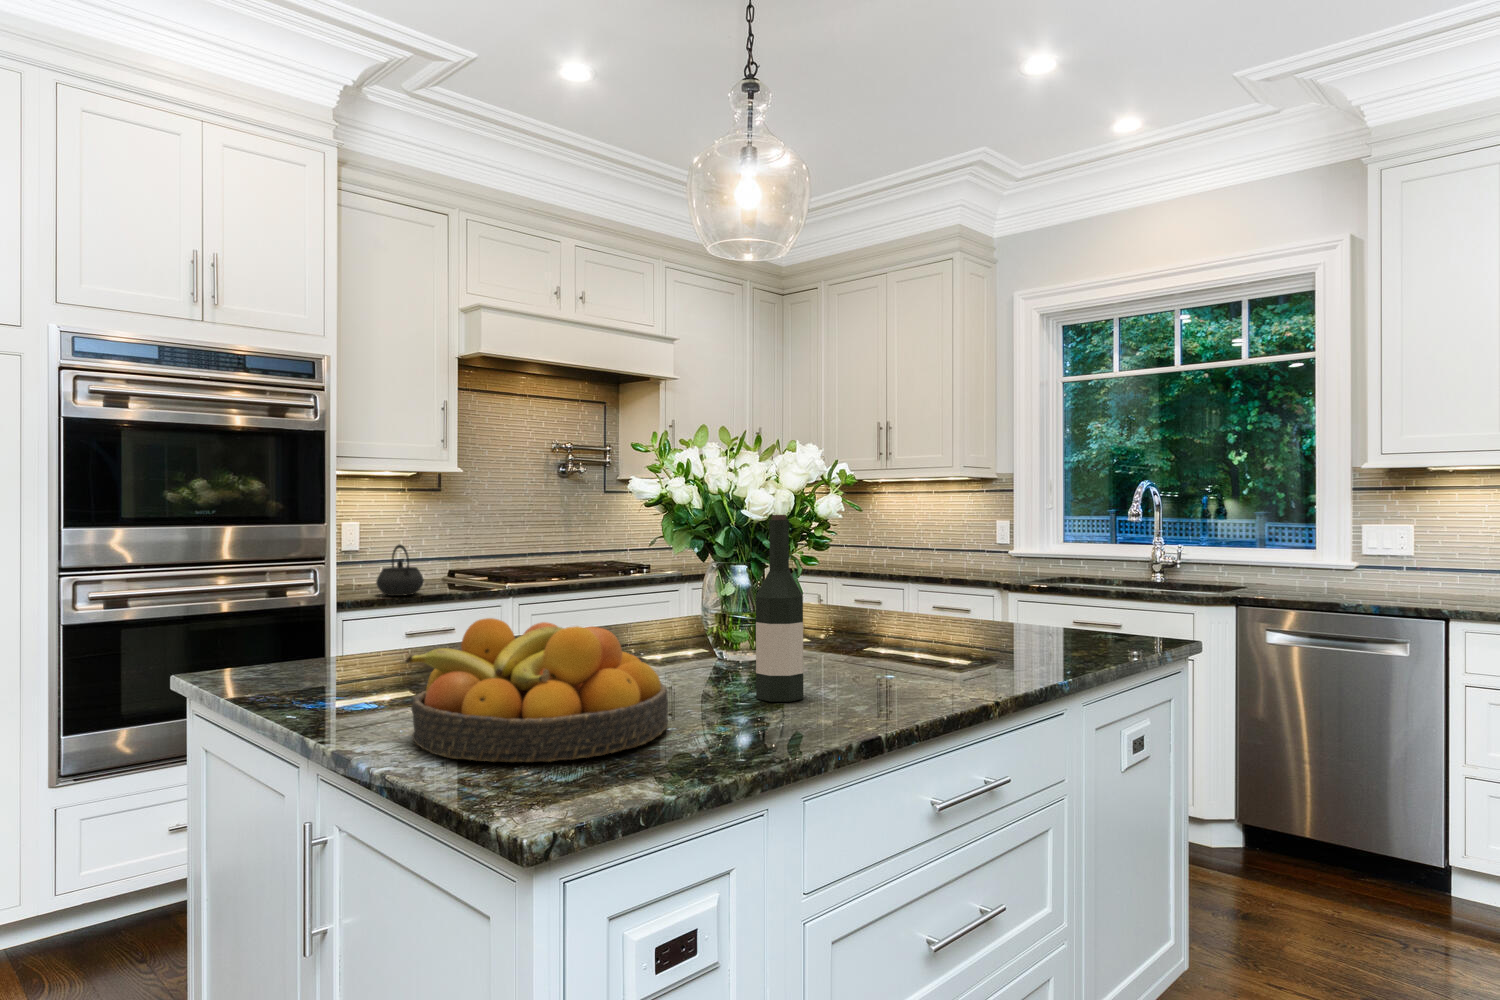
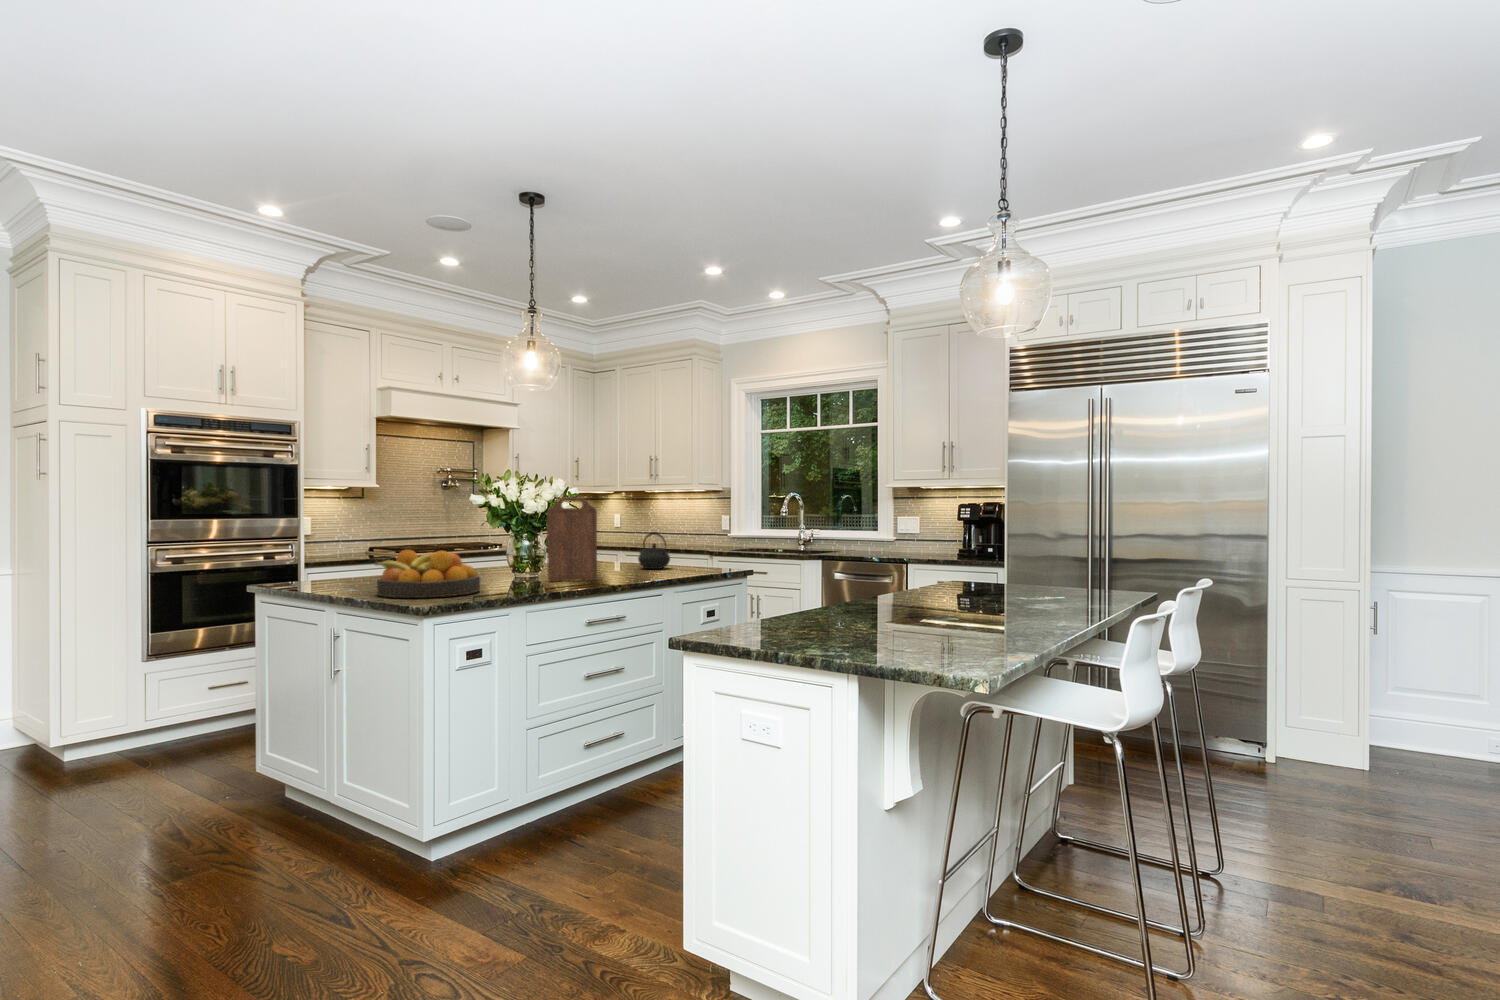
cutting board: none [802,486,915,682] -> present [547,497,597,581]
wine bottle: present [756,515,804,702] -> none [522,510,543,586]
kettle: present [376,545,424,596] -> present [638,532,670,569]

